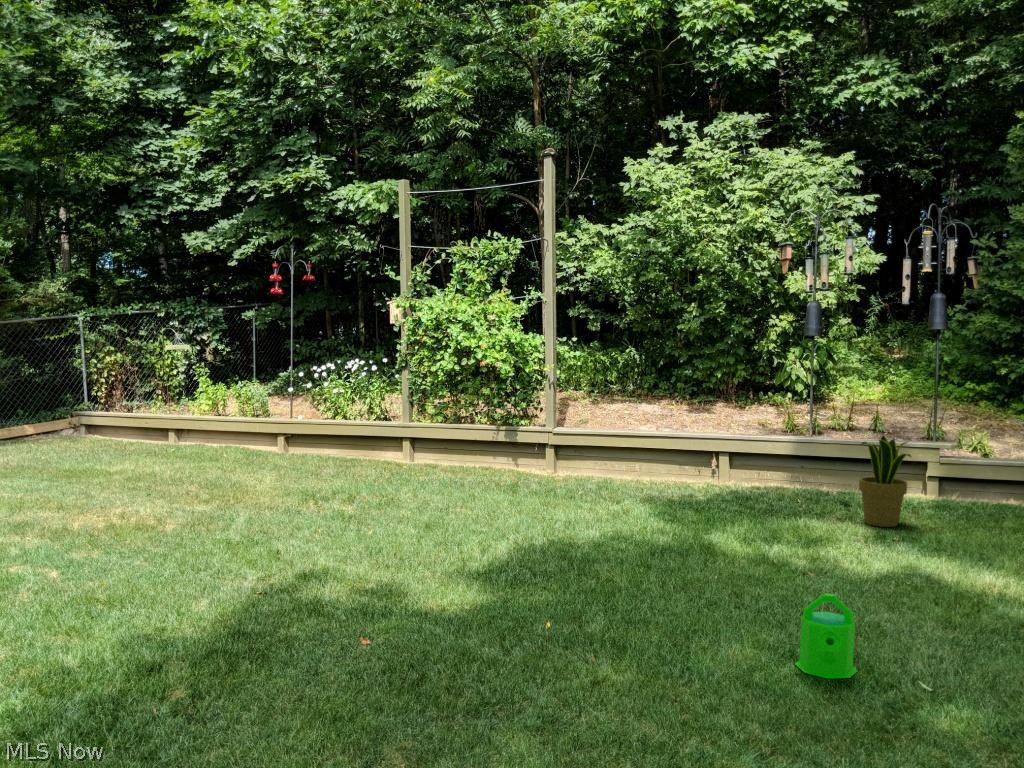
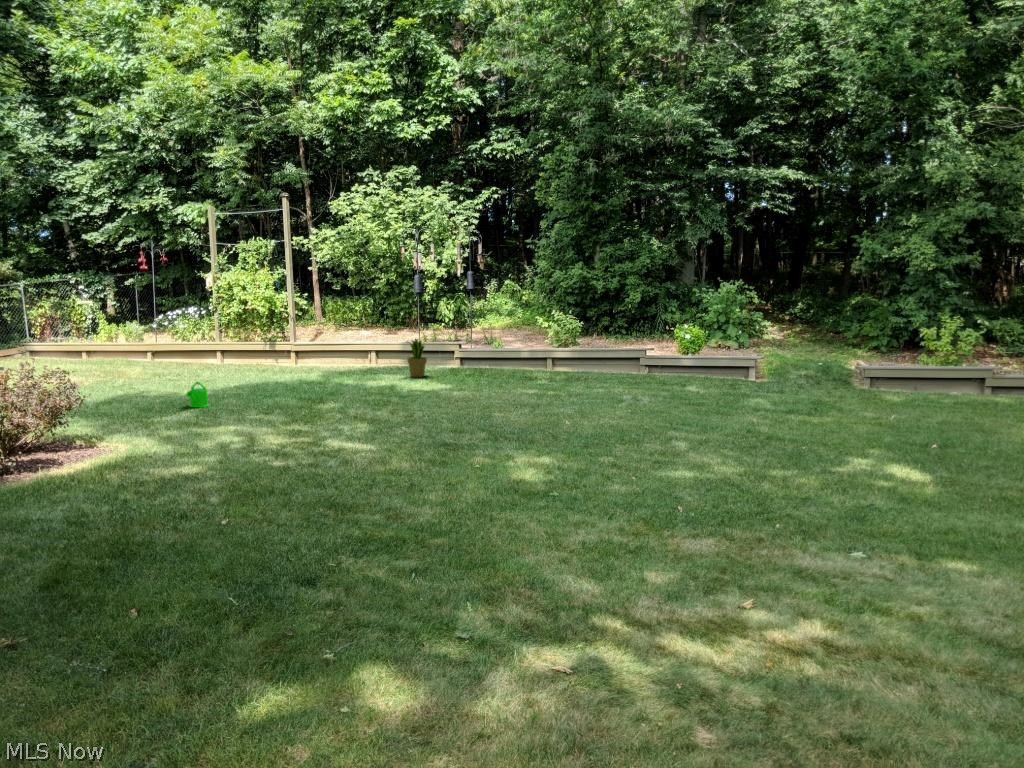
watering can: present [795,593,857,679] -> present [186,382,209,407]

